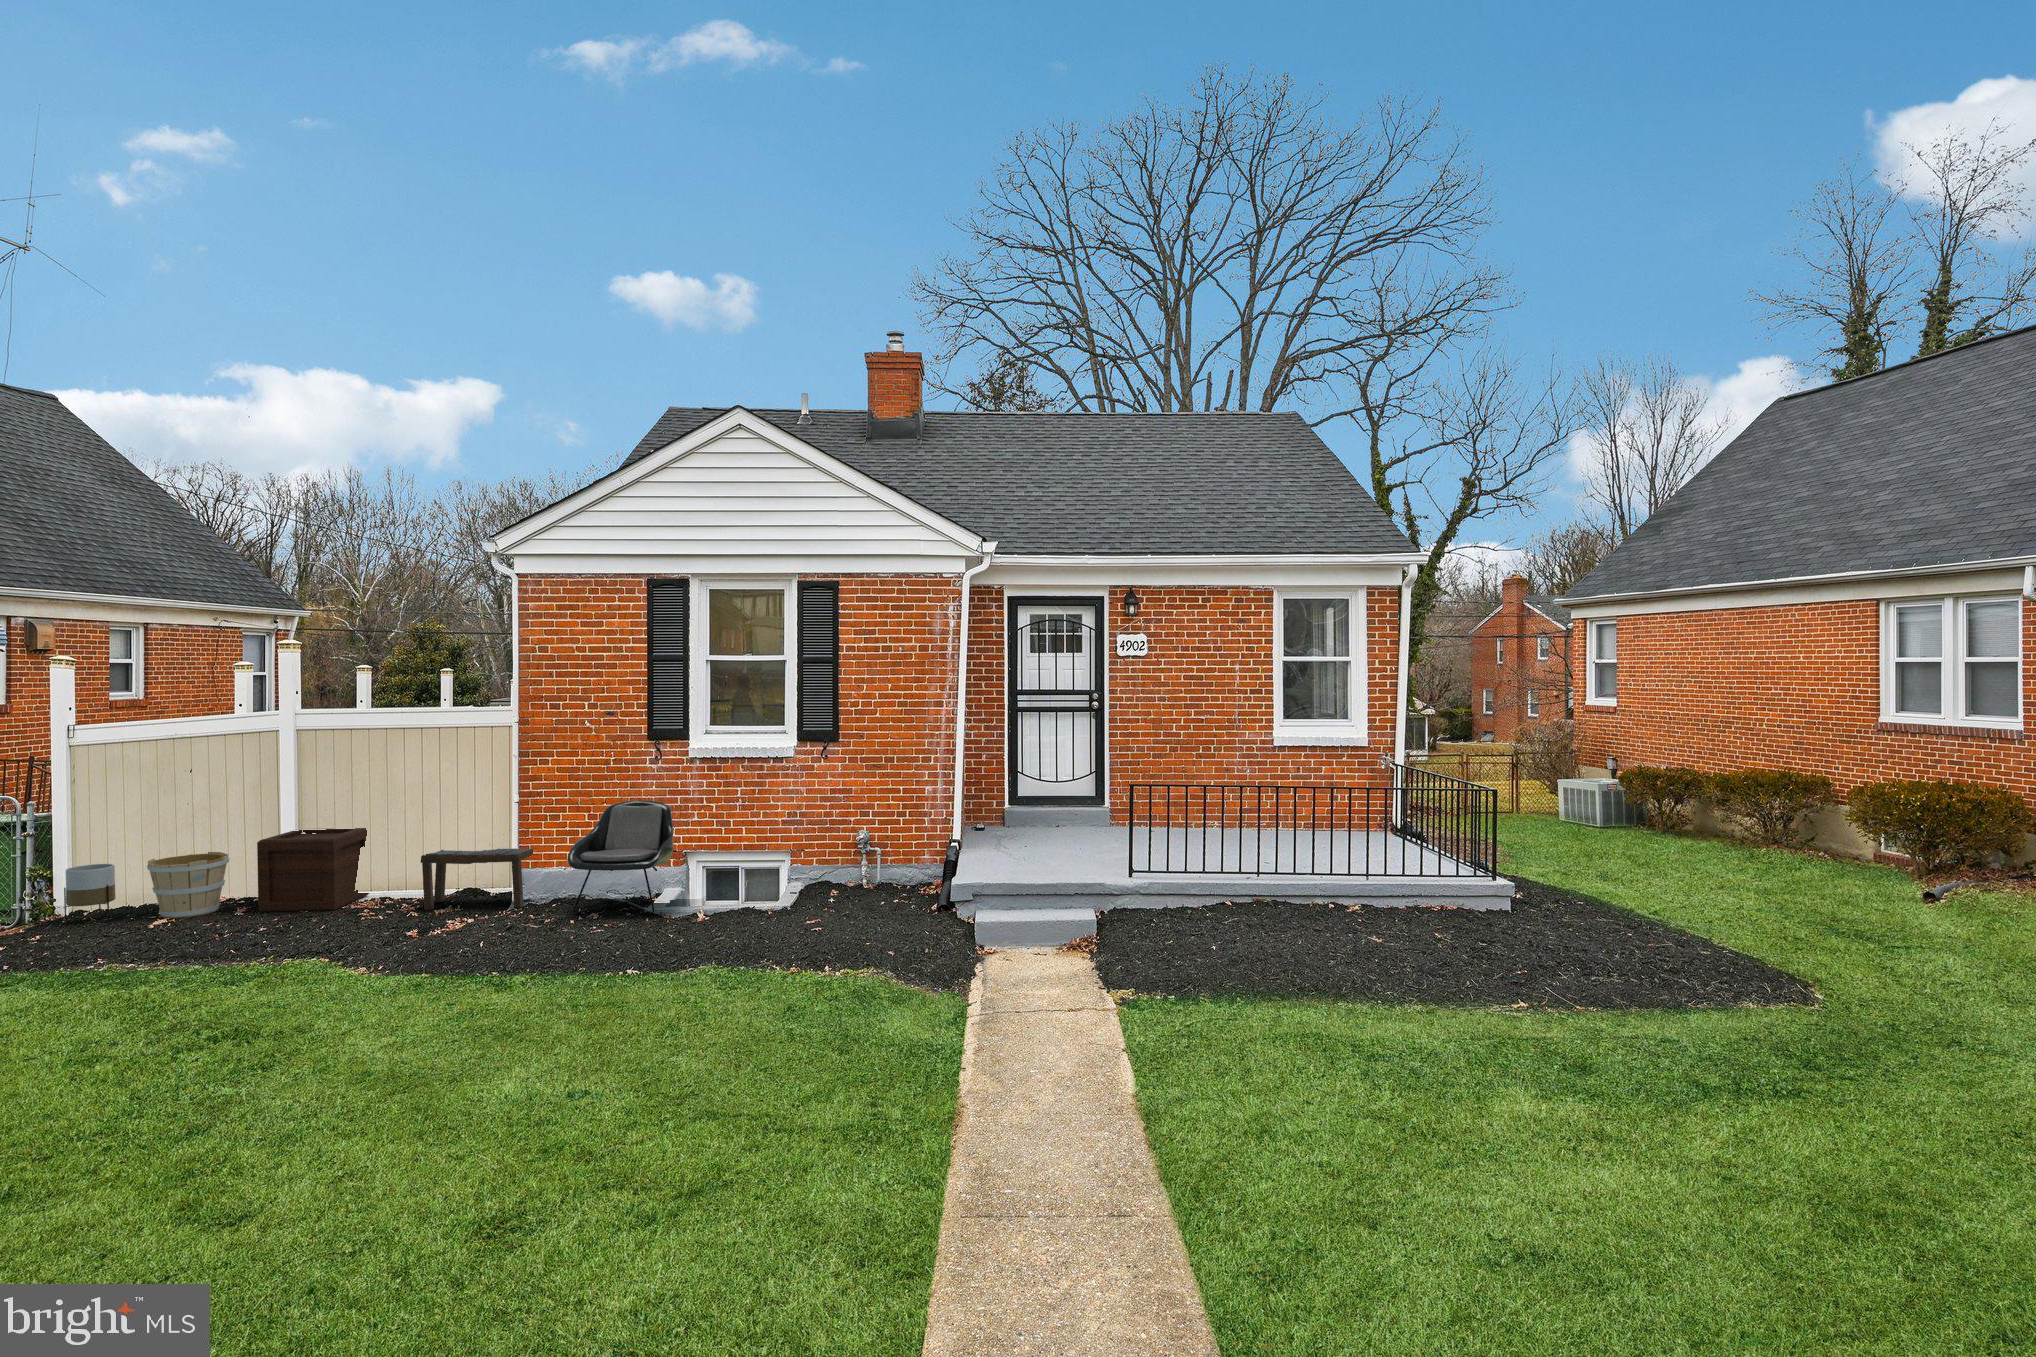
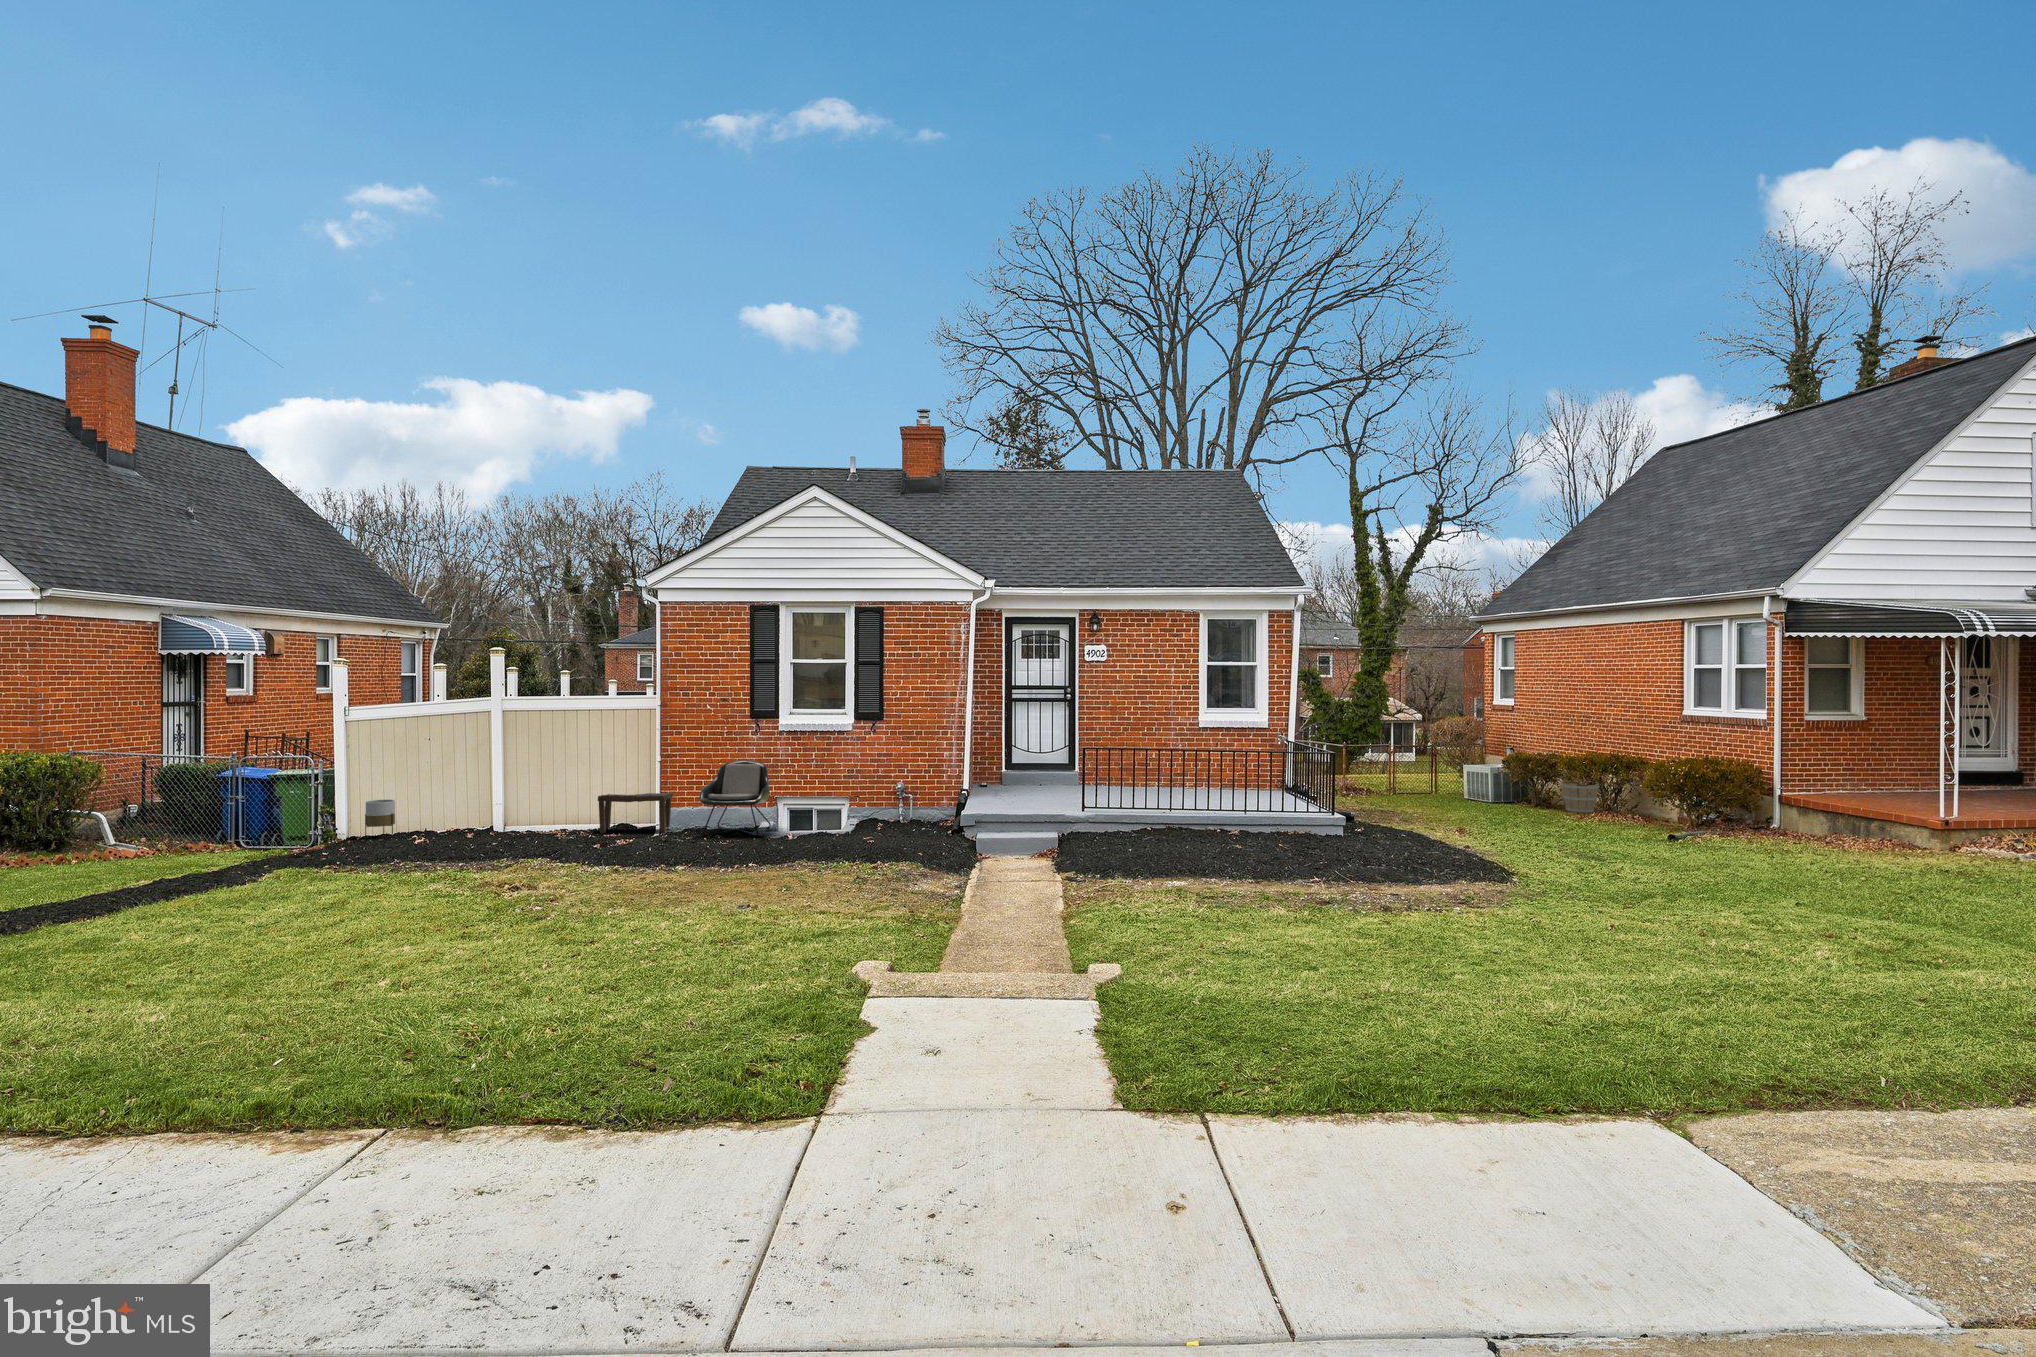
wooden crate: present [257,828,369,912] -> none [488,779,556,834]
wooden bucket: present [147,852,229,918] -> present [1561,780,1600,813]

